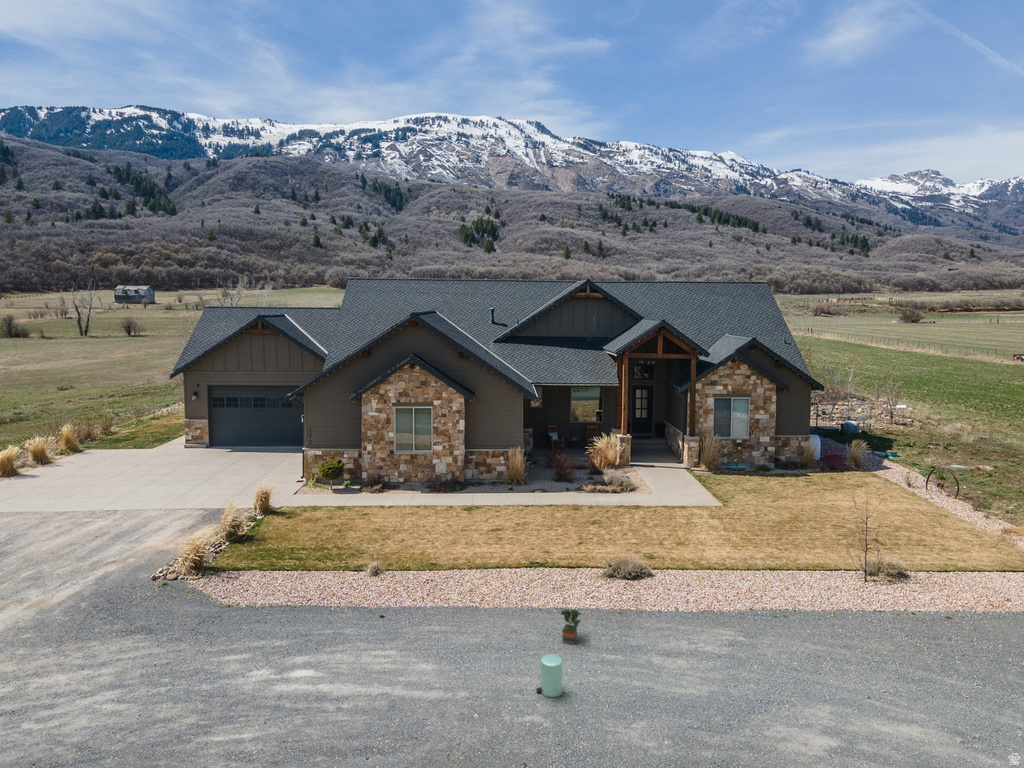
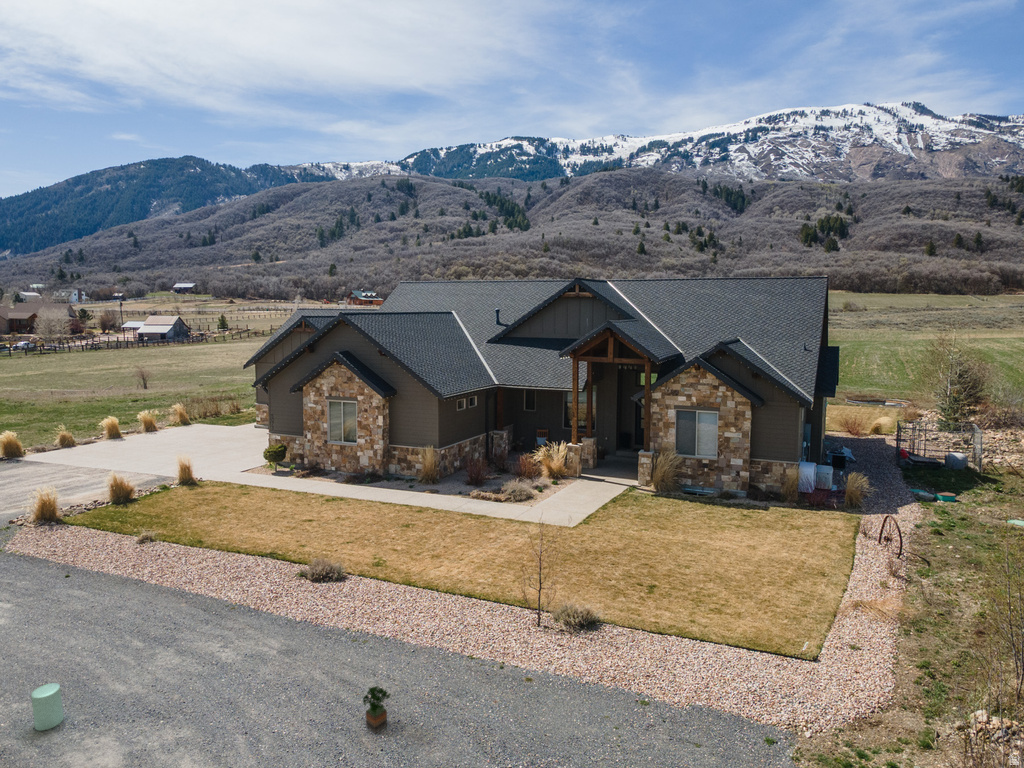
potted tree: present [561,609,581,645] -> present [363,686,391,733]

